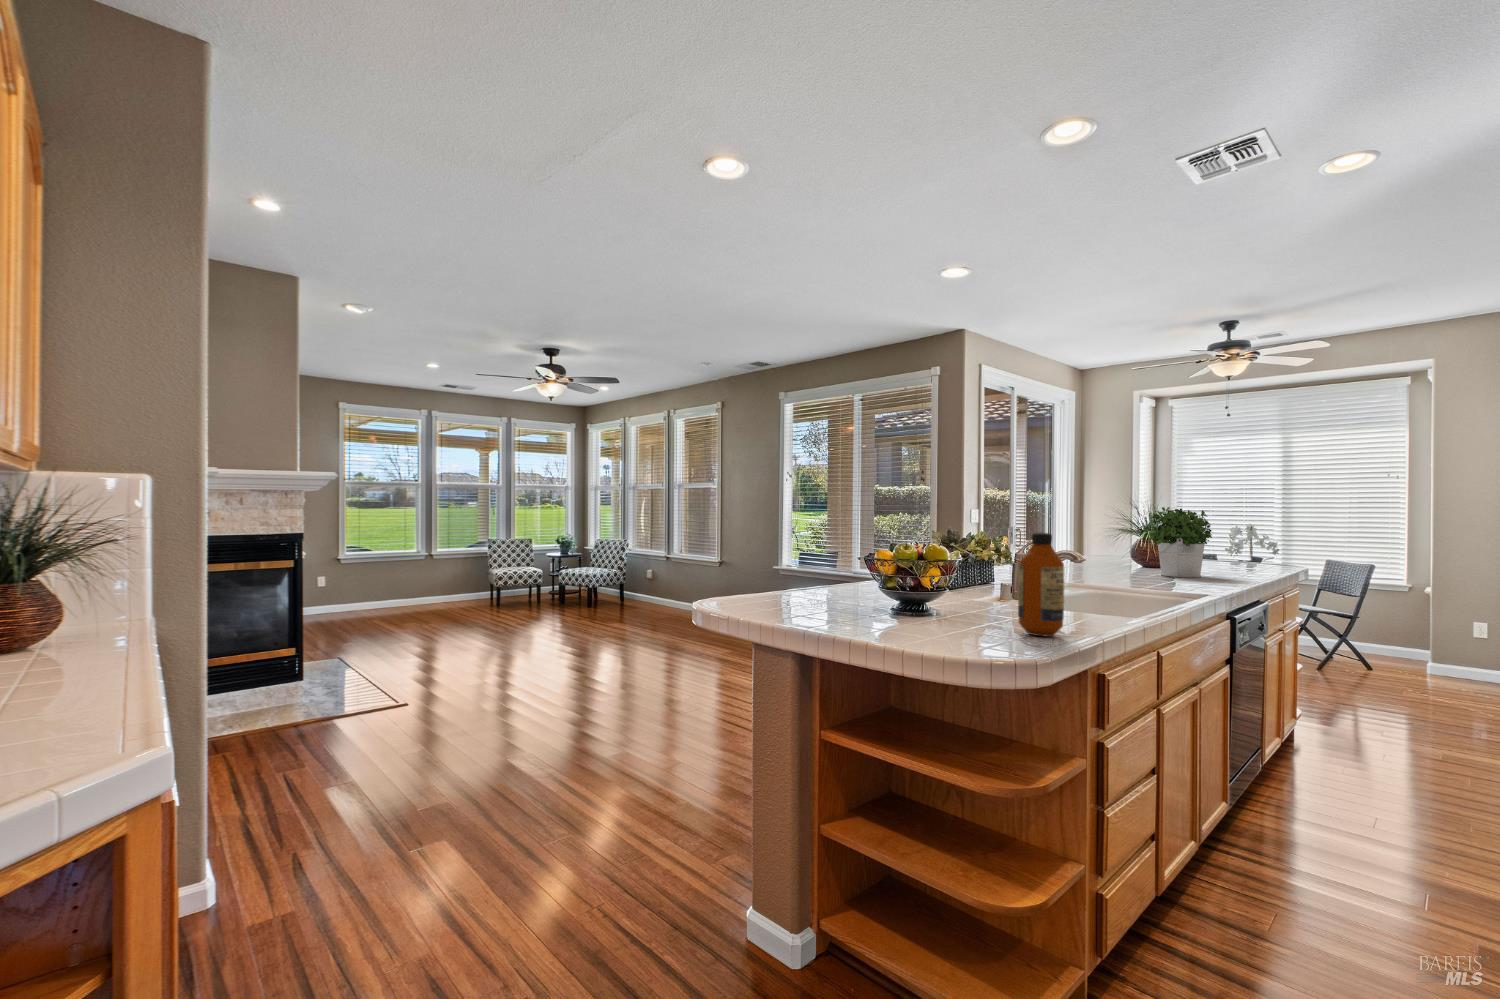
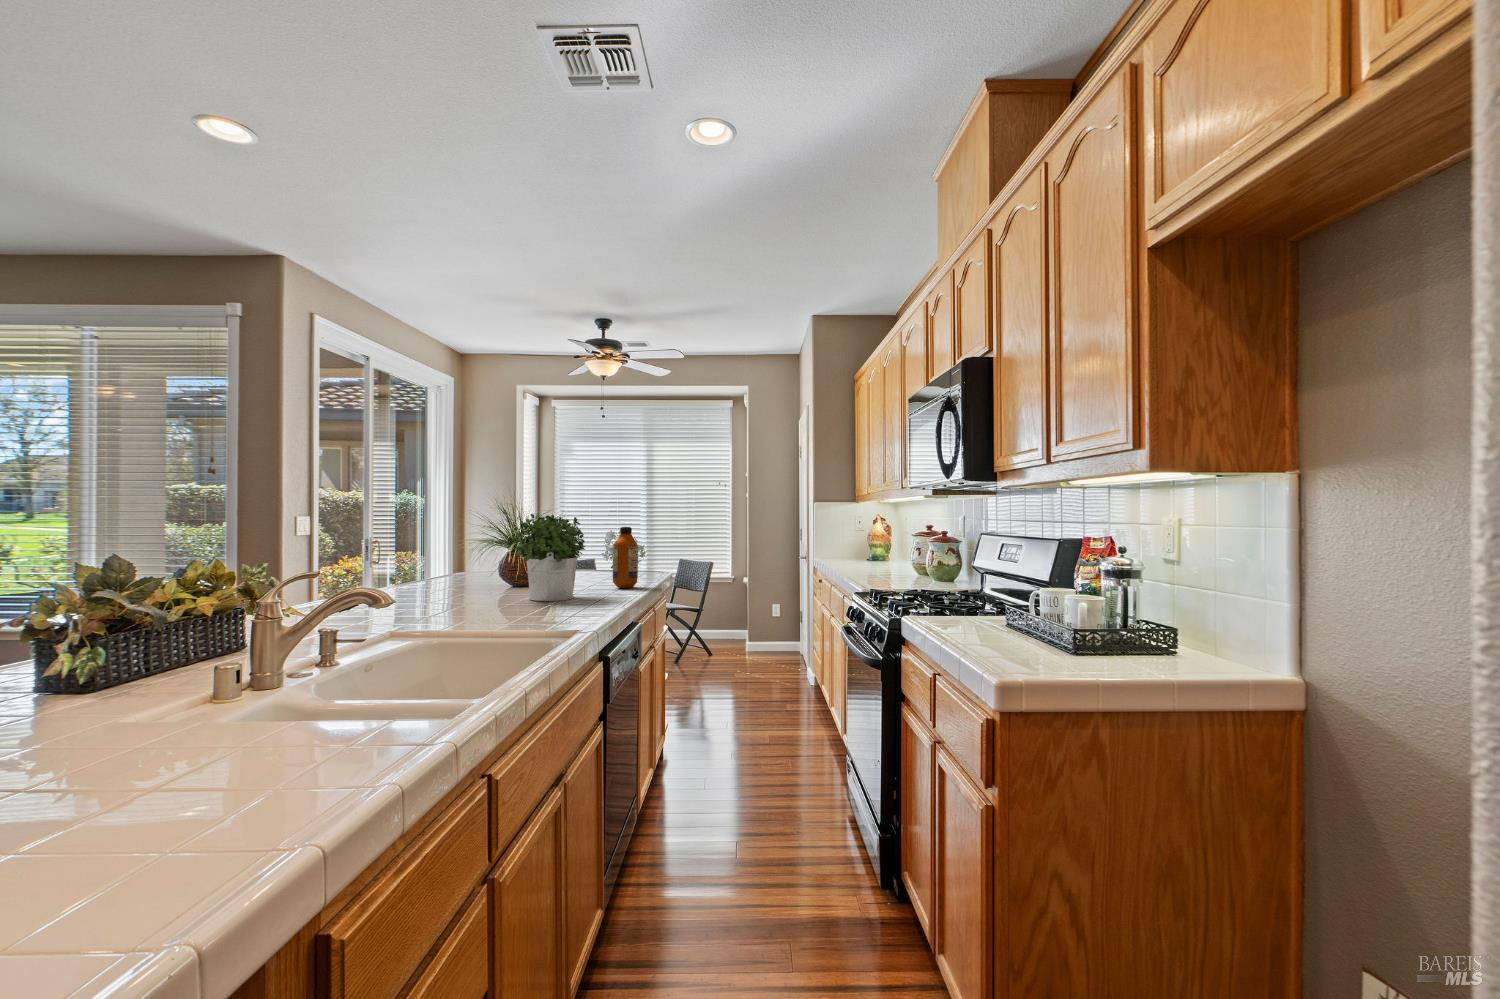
bottle: present [1018,532,1064,636] -> present [613,527,638,588]

